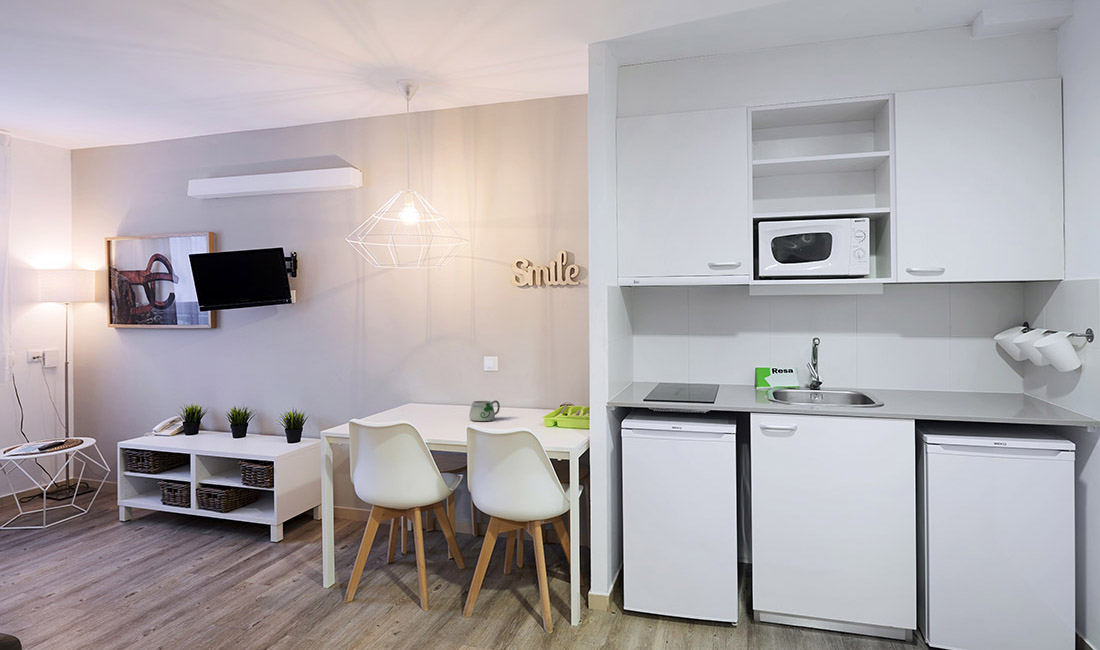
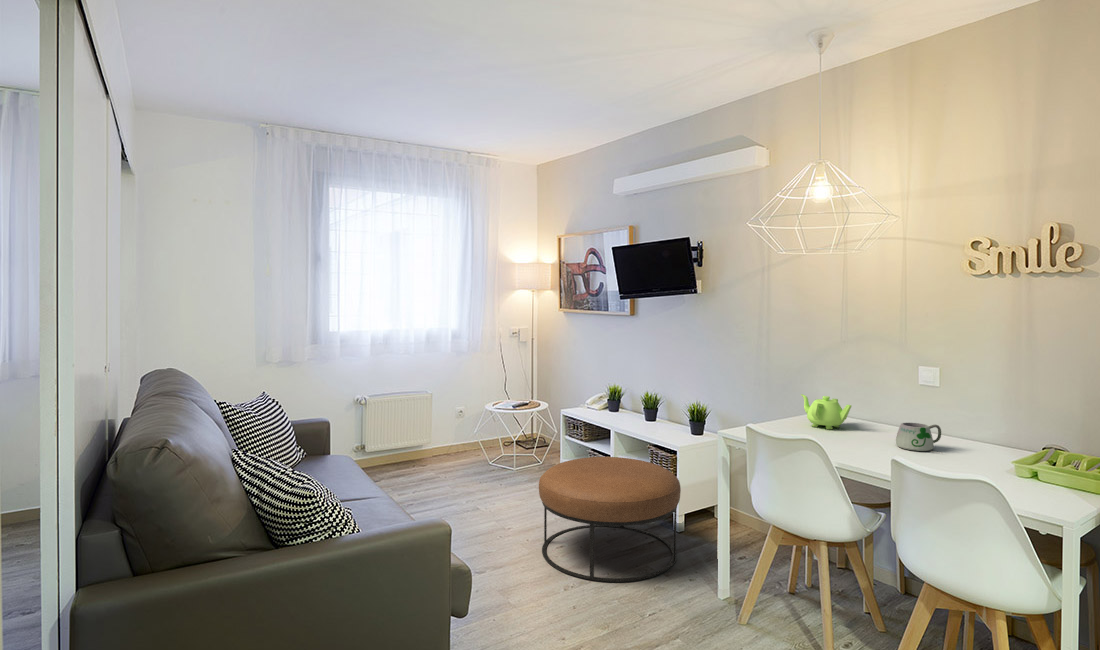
teapot: none [394,388,435,416] -> present [801,394,851,429]
ottoman: none [109,474,282,606] -> present [539,457,681,582]

